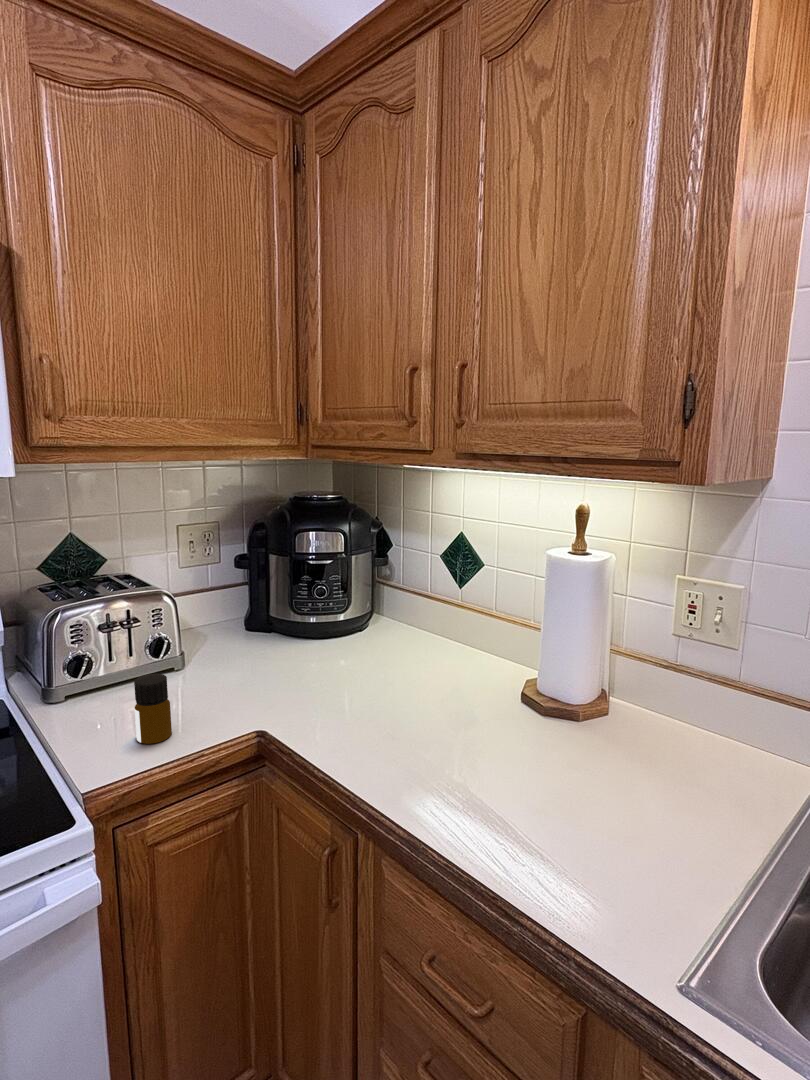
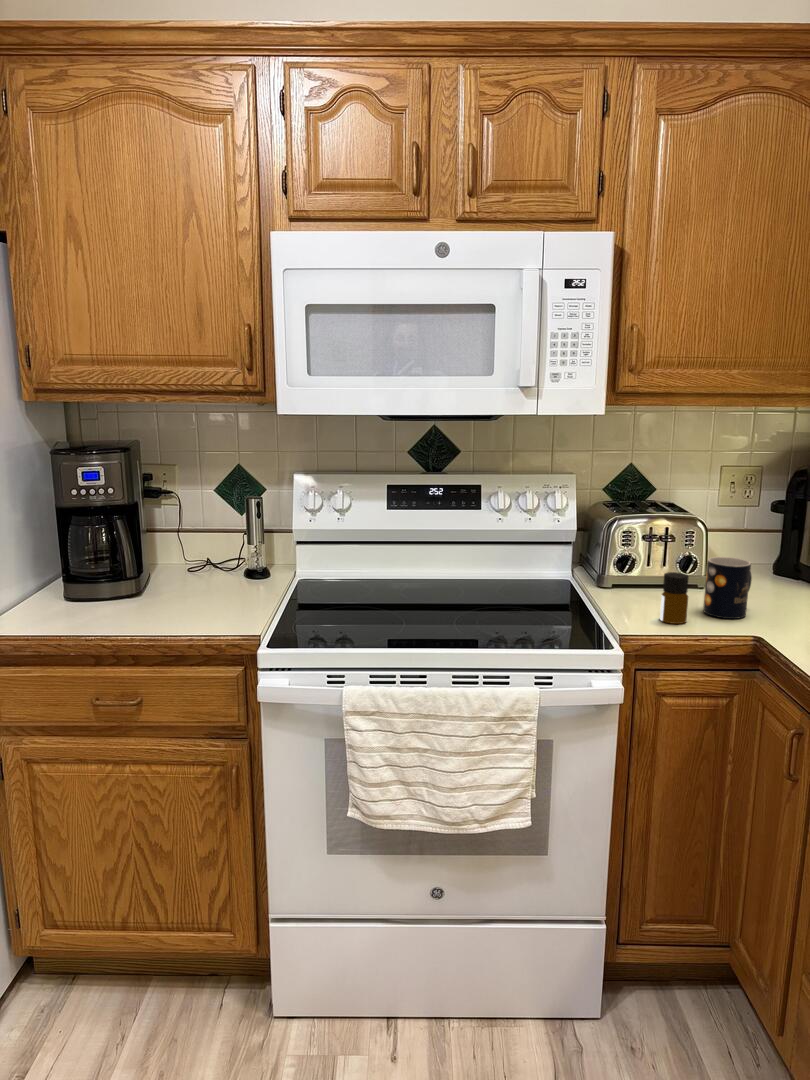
mug: none [185,635,237,713] -> present [703,557,752,619]

